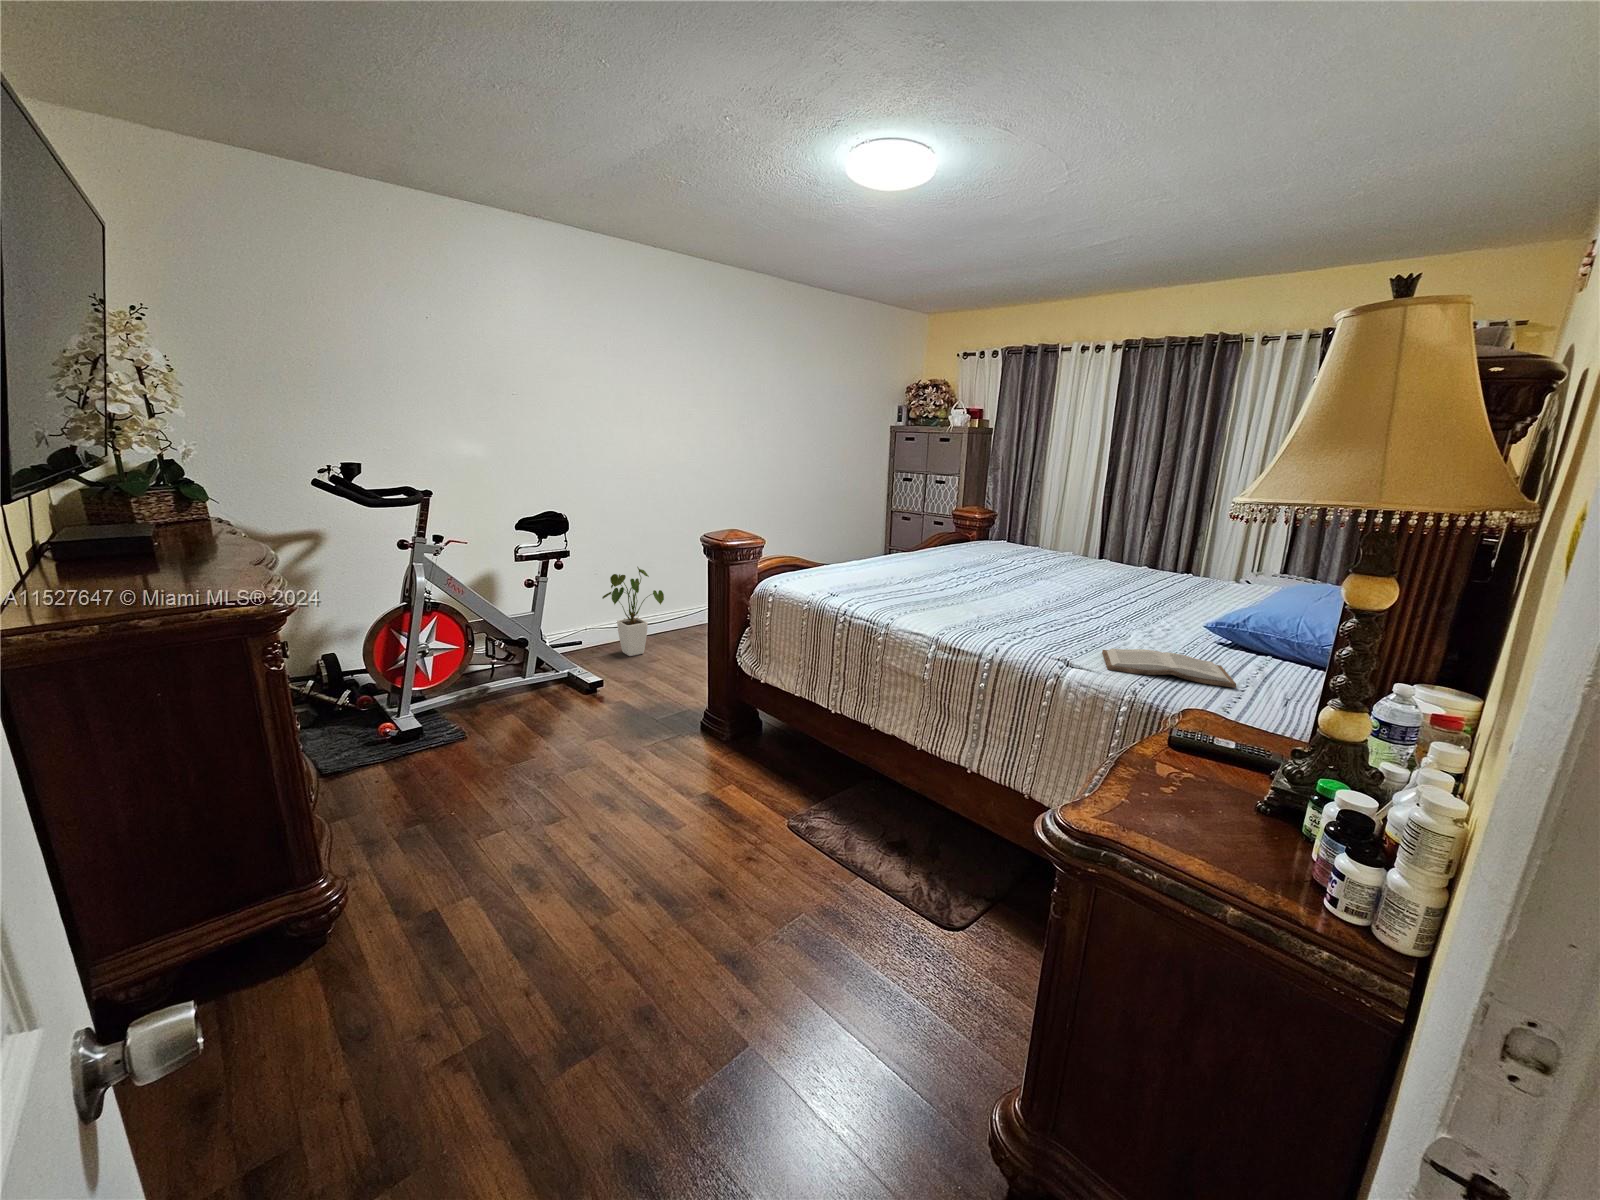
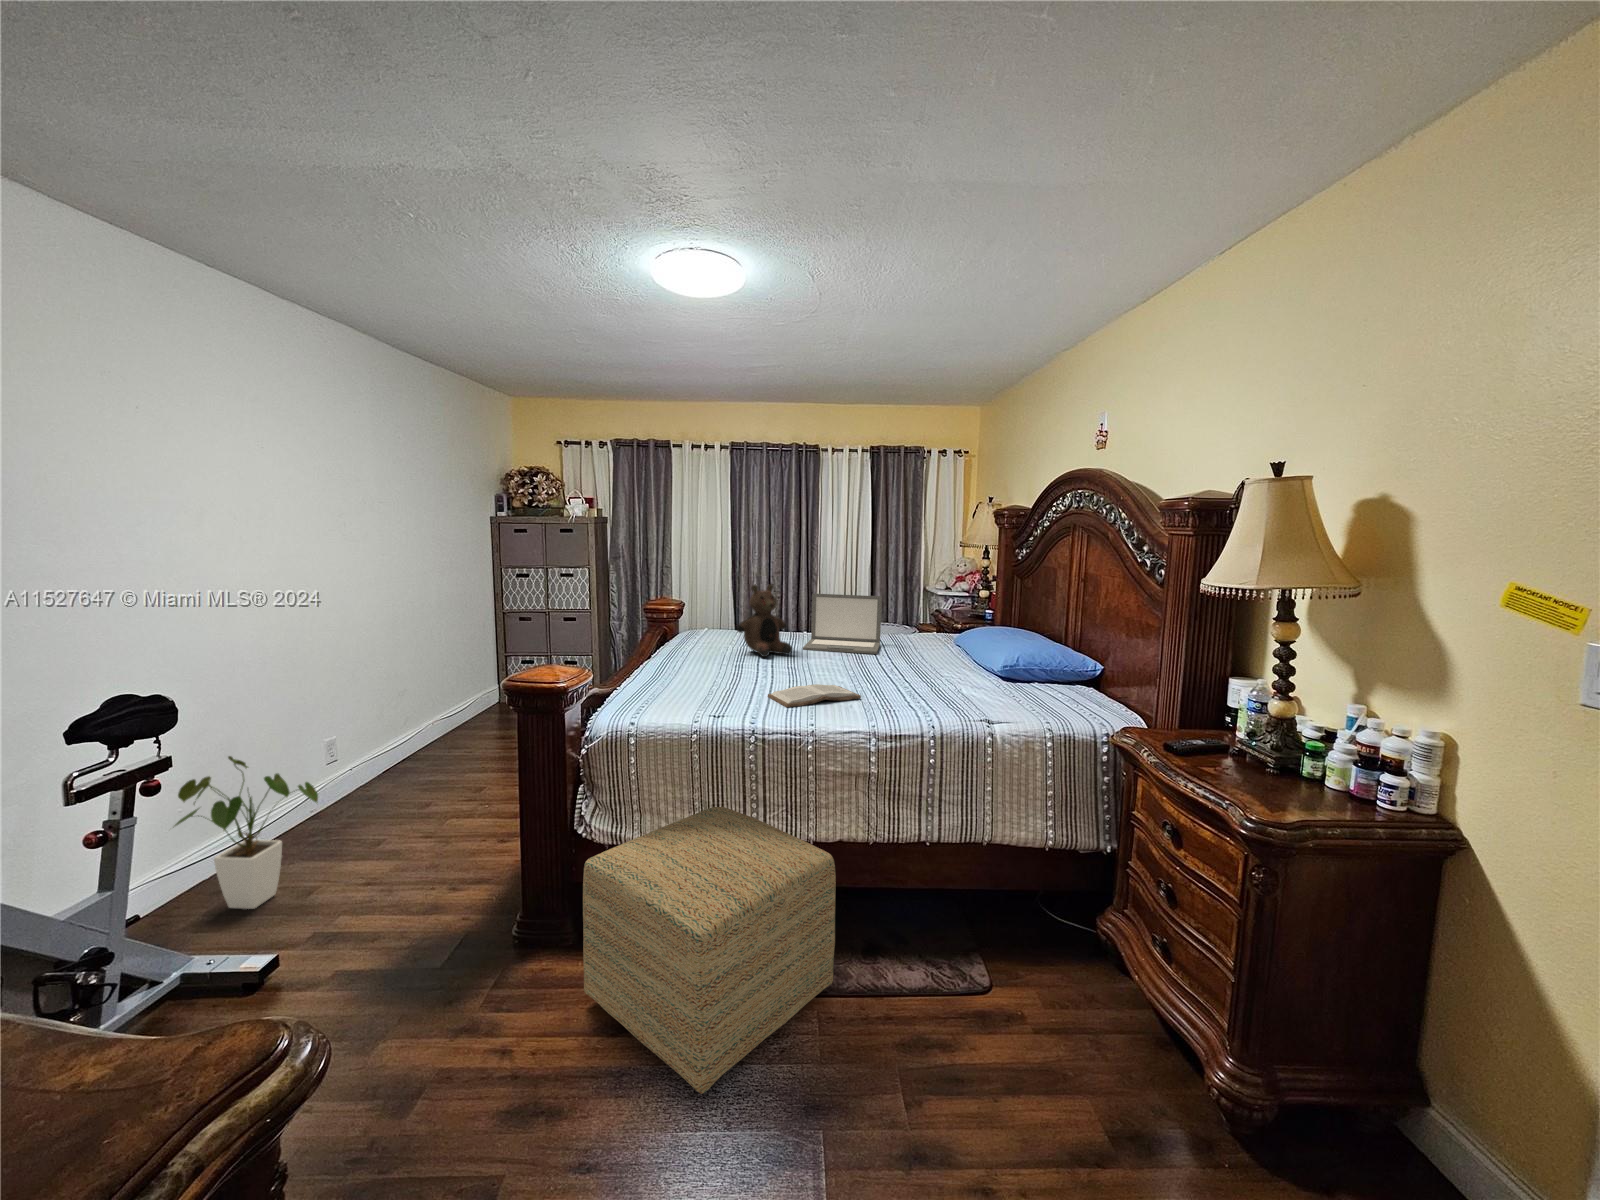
teddy bear: none [983,495,1045,573] -> present [737,584,792,657]
laptop: none [1062,515,1188,593] -> present [803,593,882,654]
book: present [1102,648,1236,688] -> present [768,684,861,707]
ottoman: none [666,665,829,833] -> present [583,807,836,1094]

